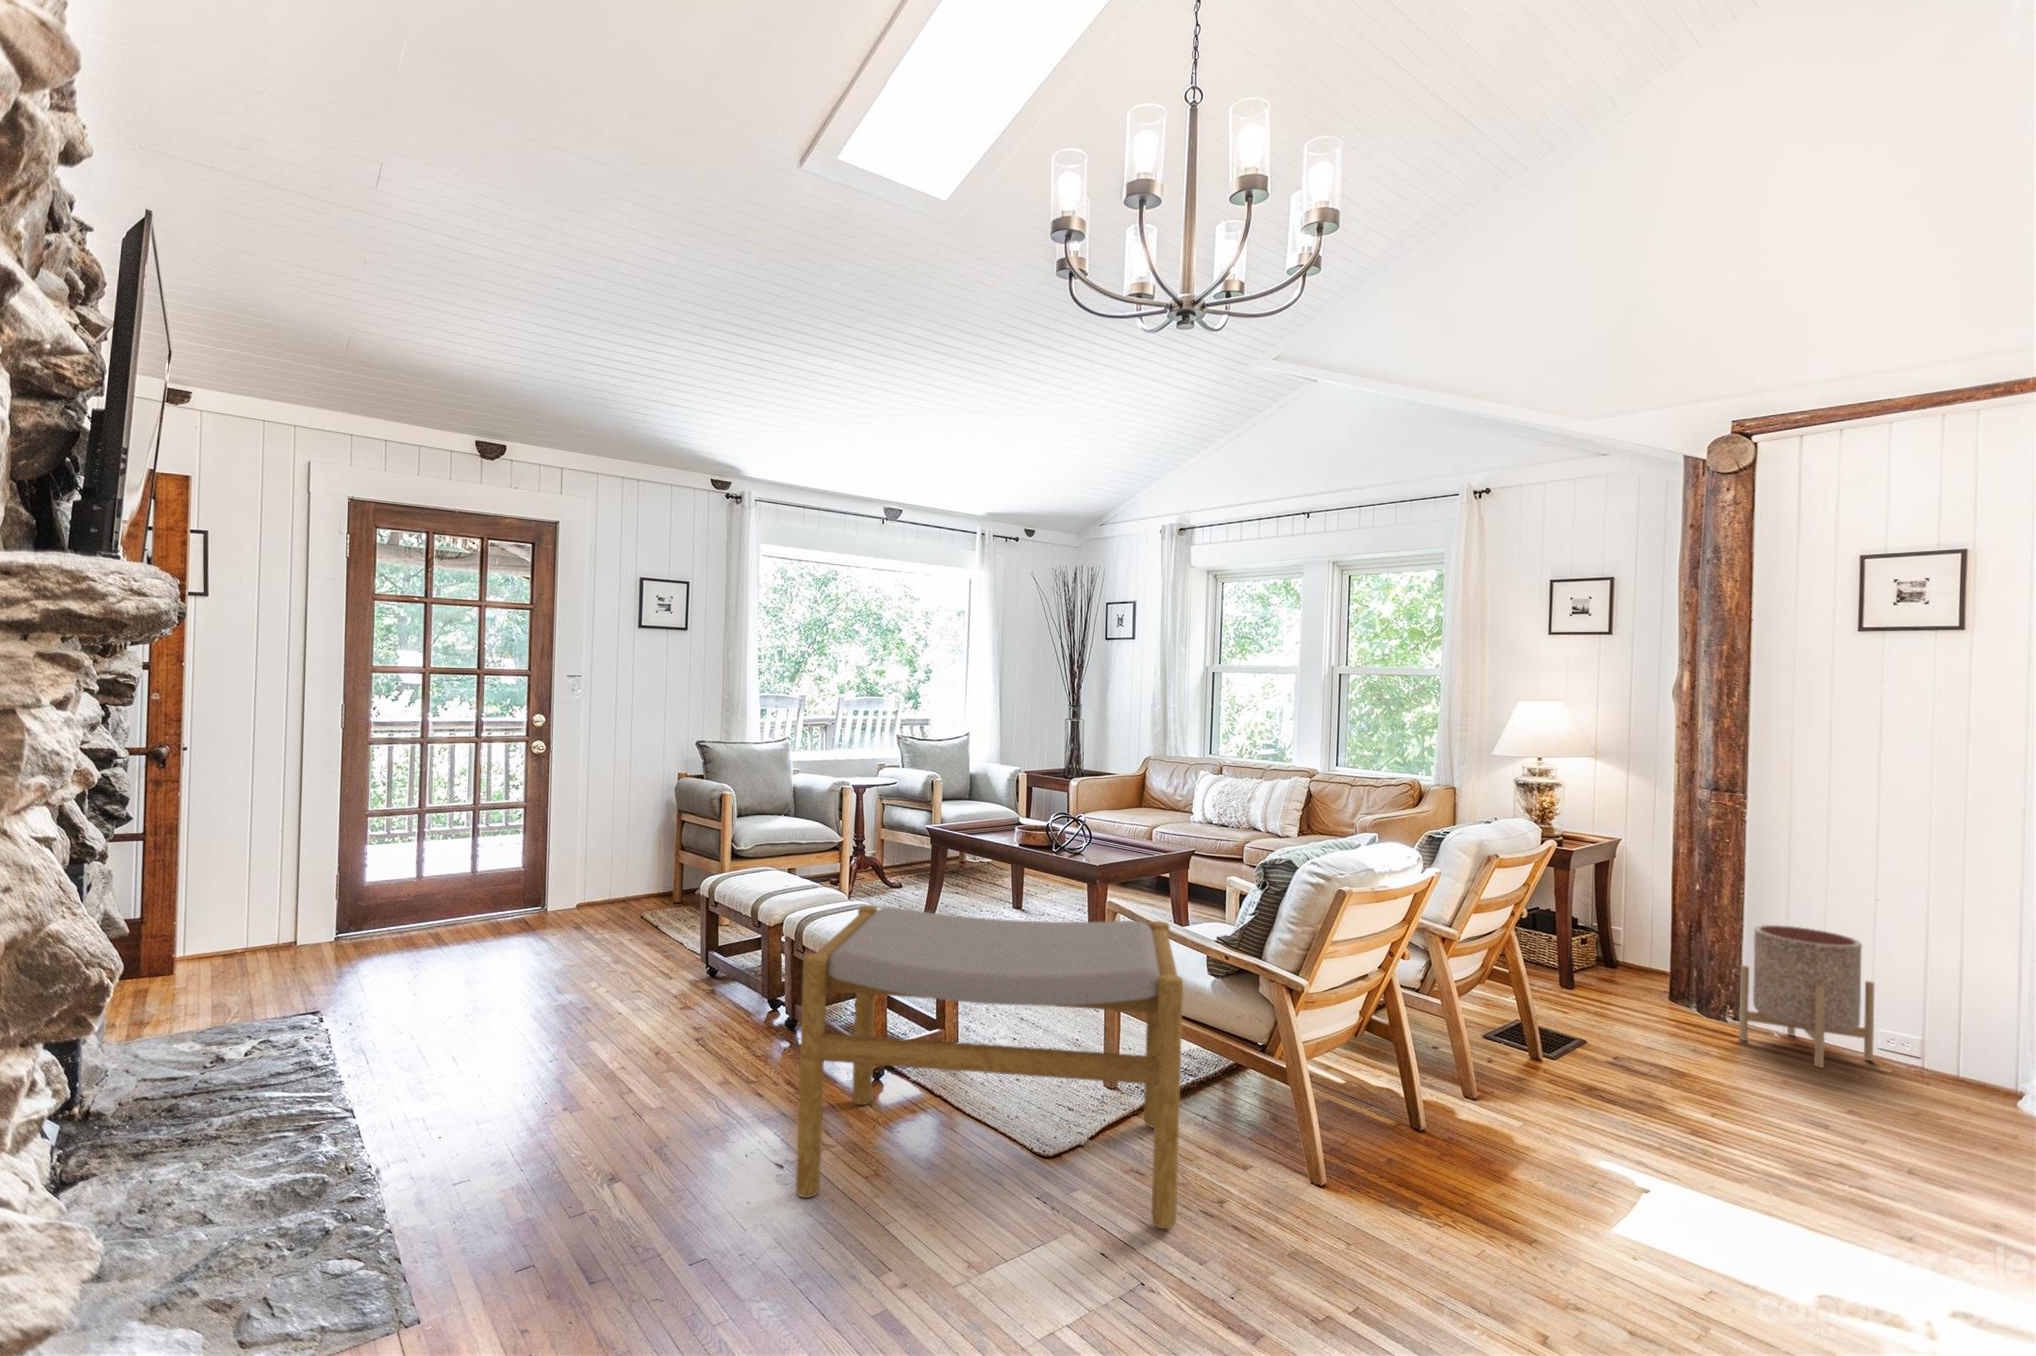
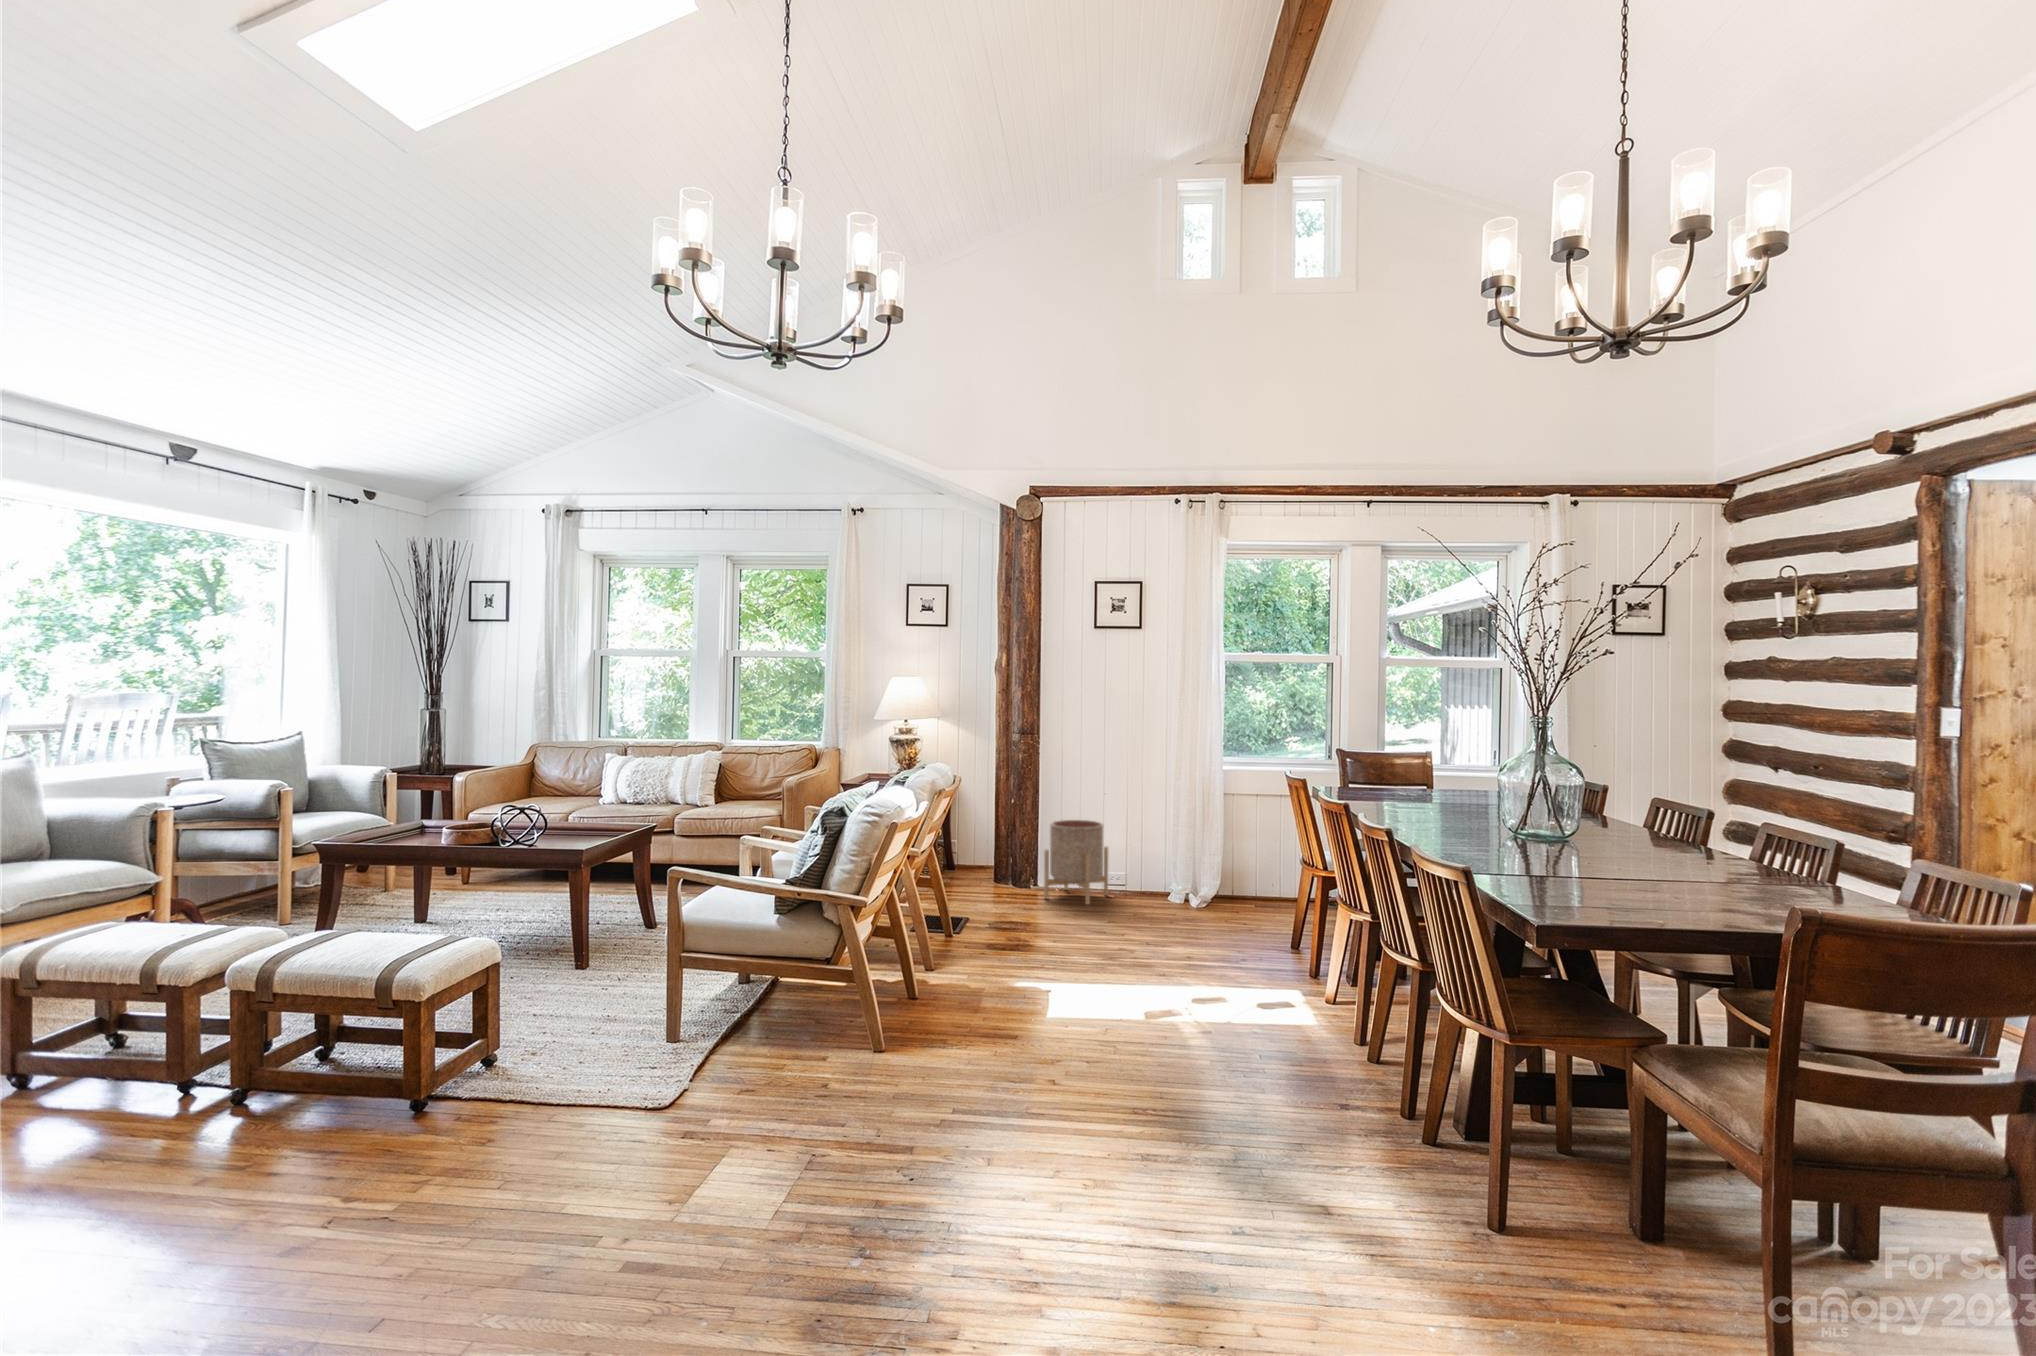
footstool: present [796,905,1183,1229] -> none [420,880,810,1217]

